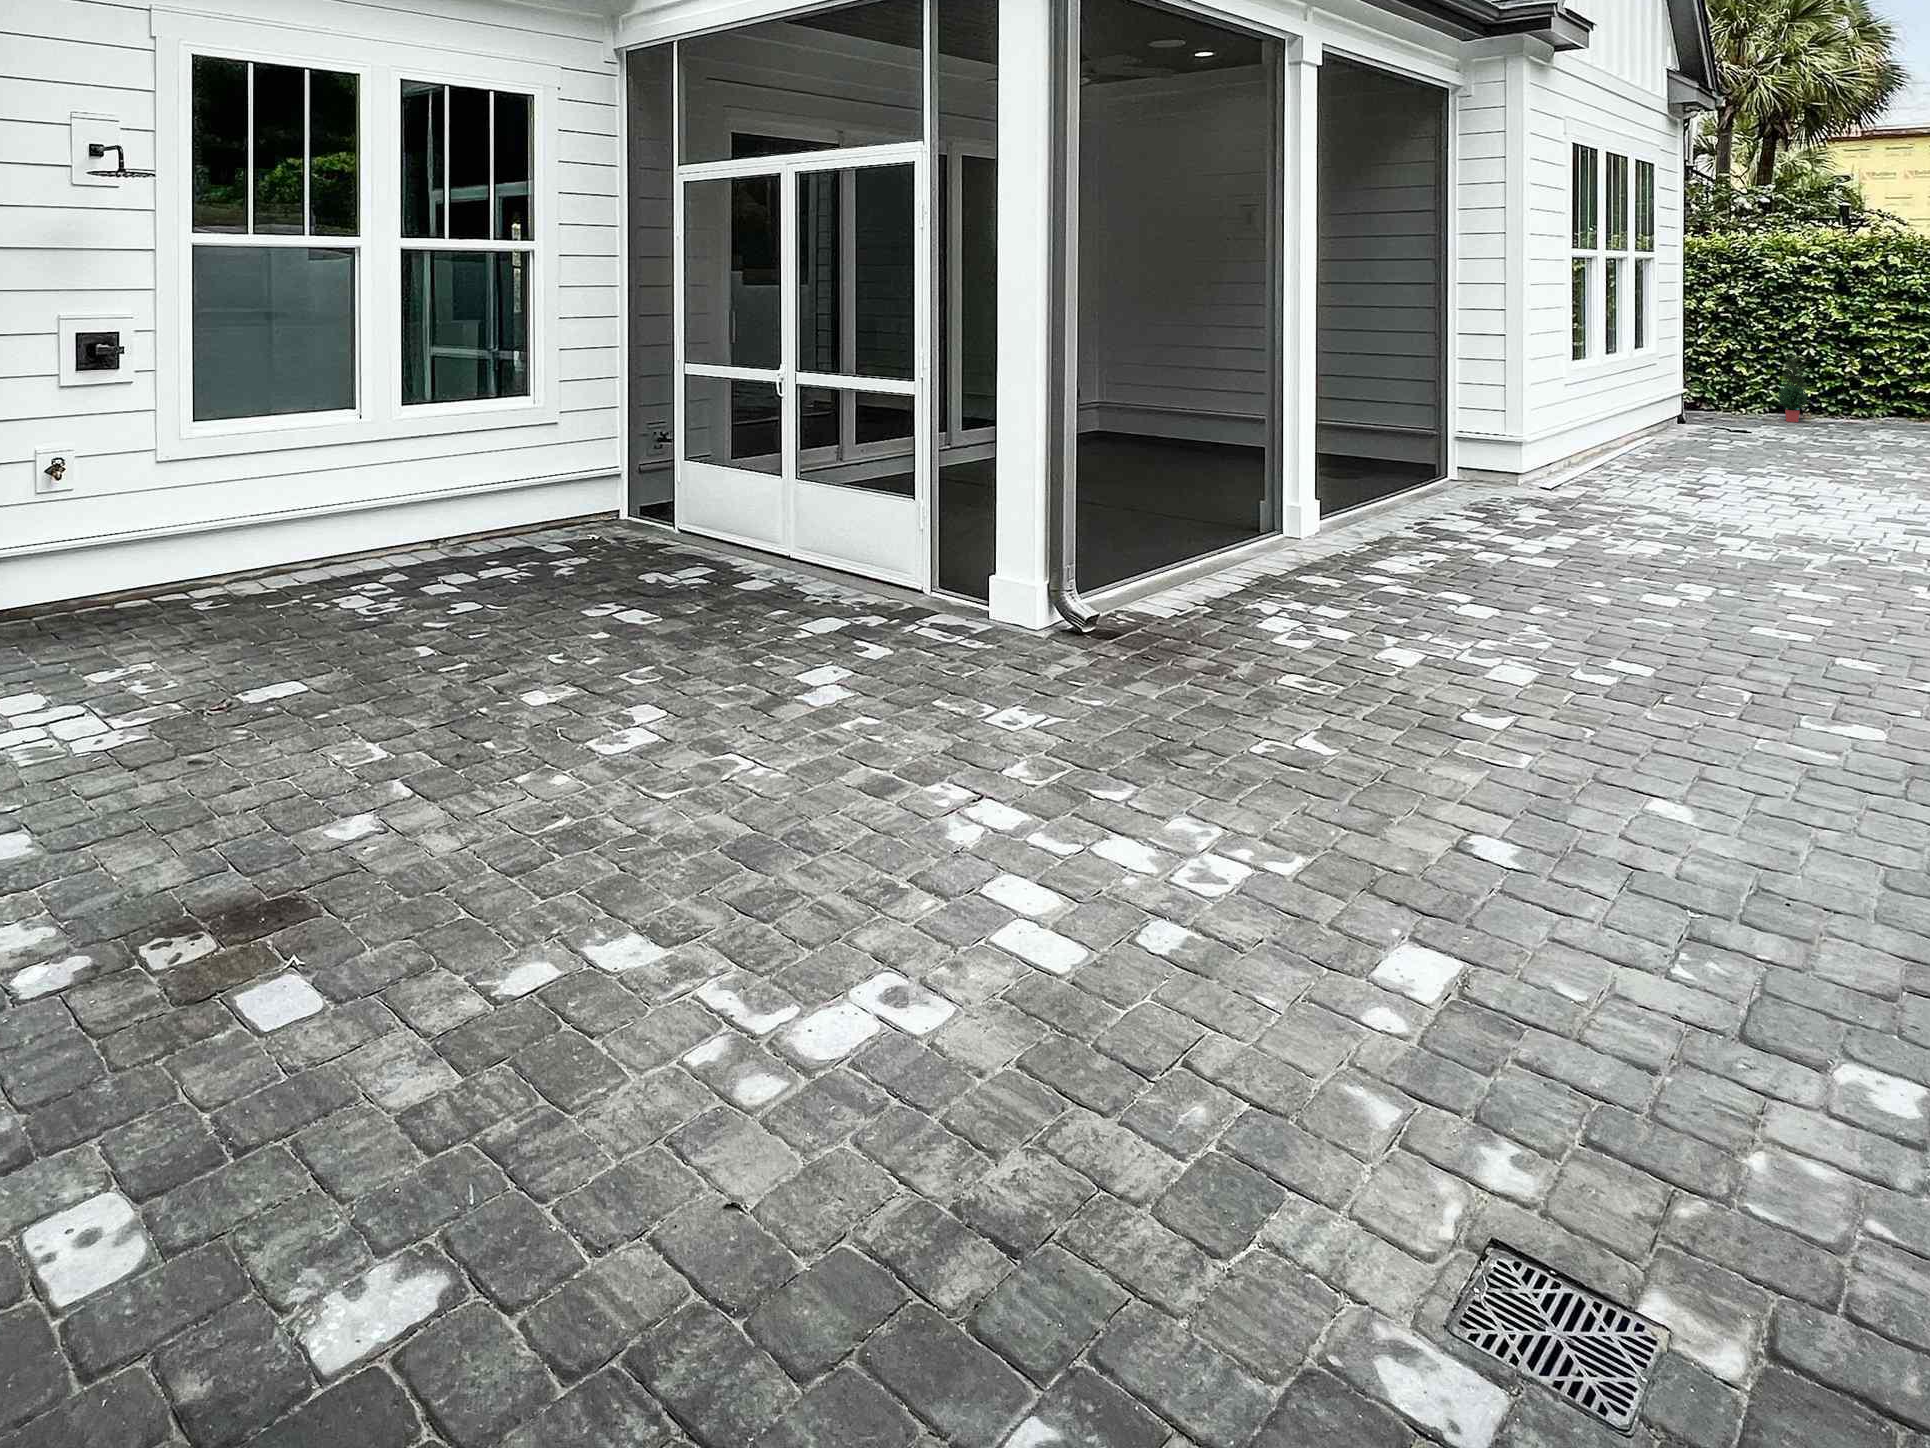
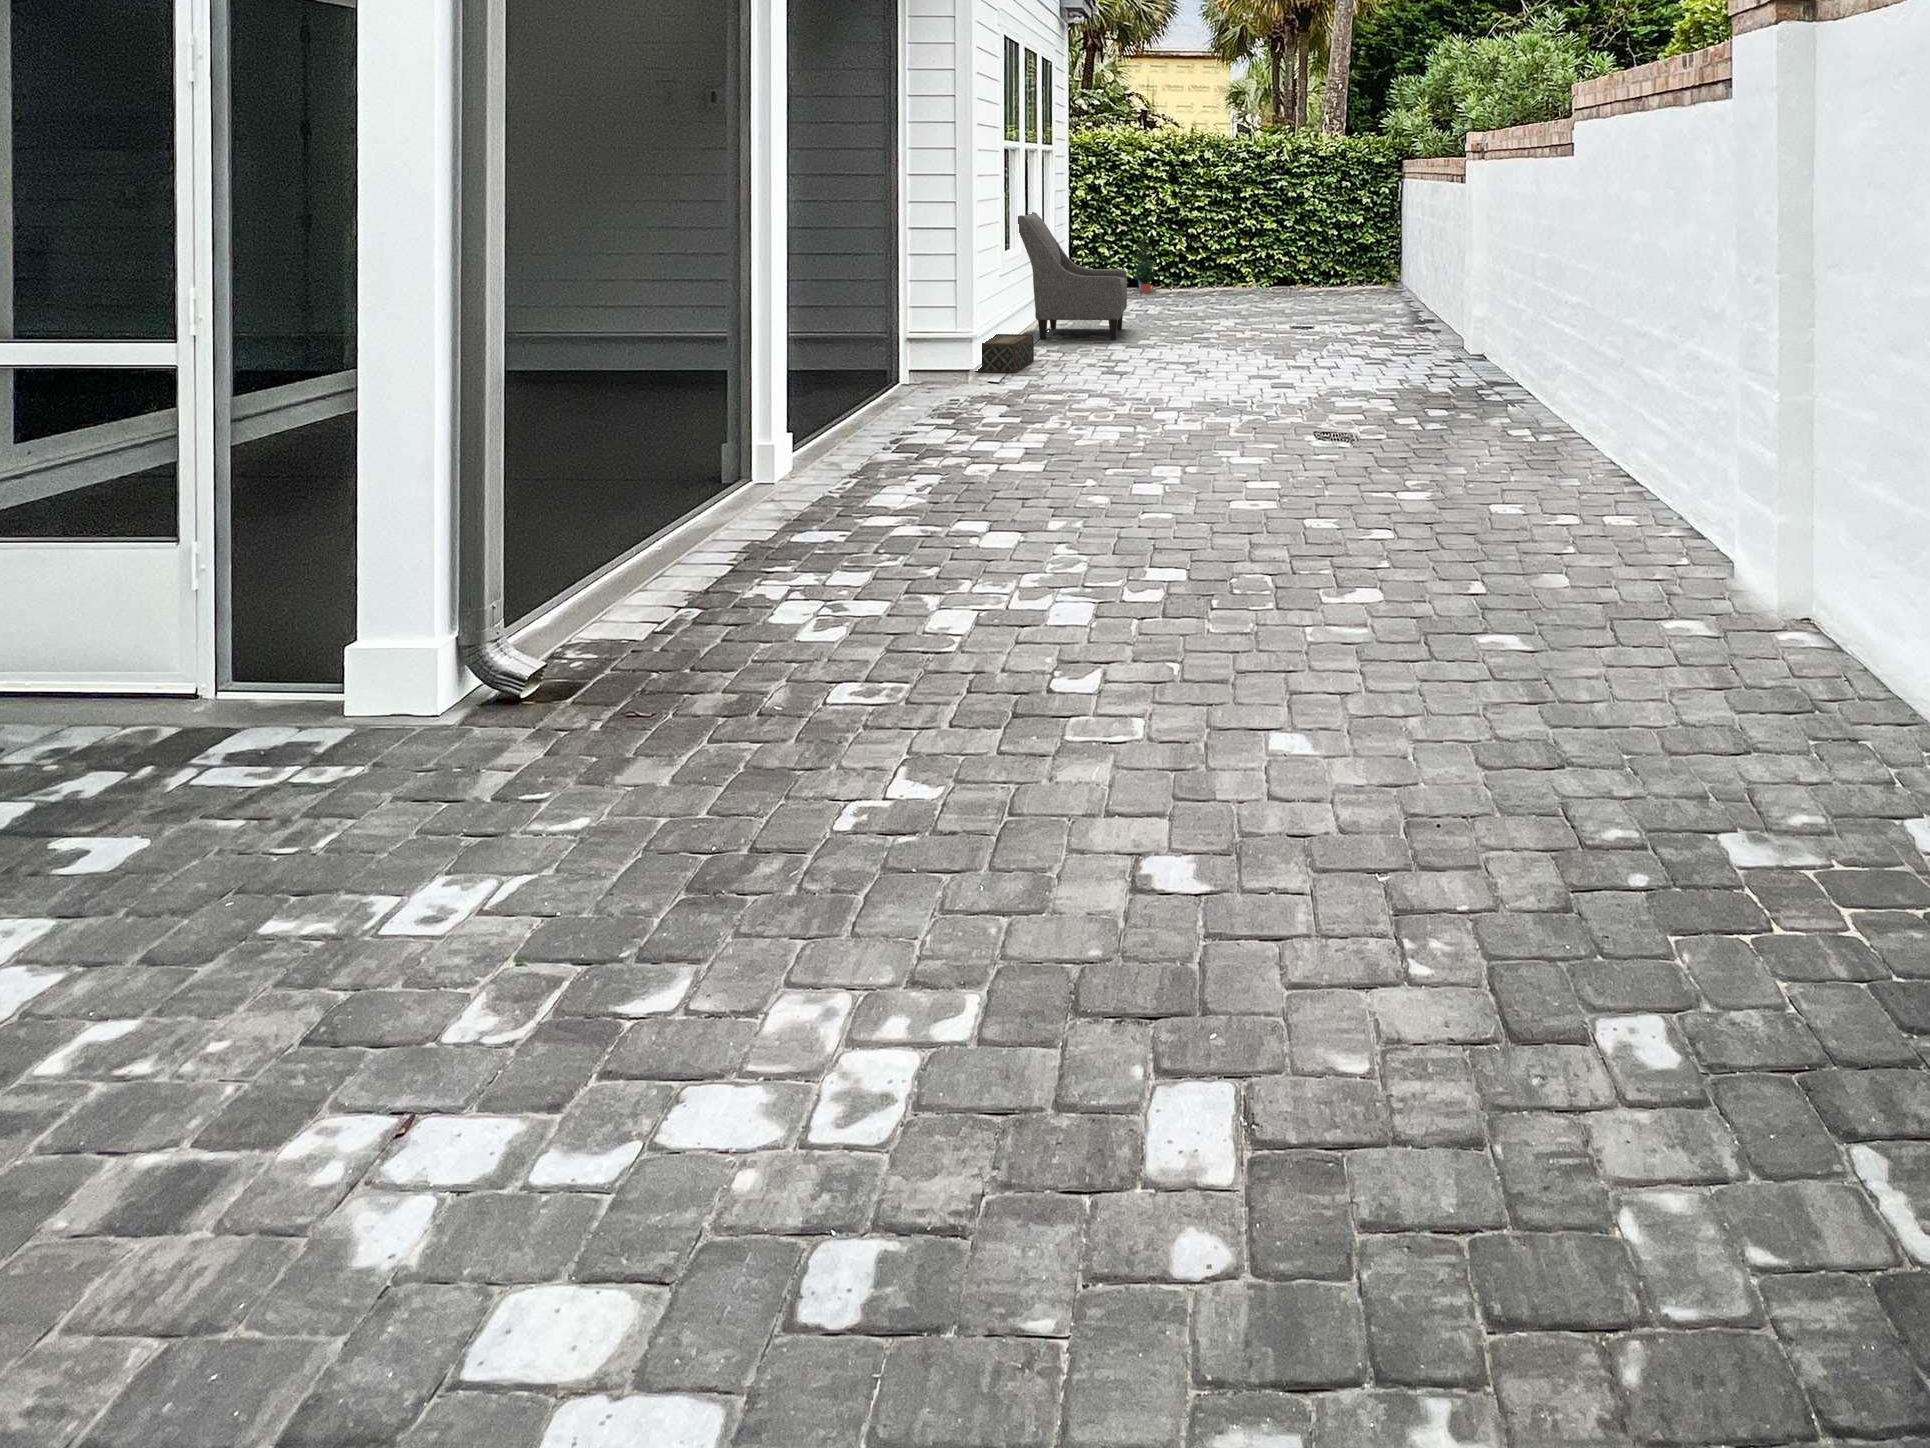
chair: none [1594,321,1740,465] -> present [1018,212,1127,340]
woven basket: none [1529,443,1601,483] -> present [975,334,1034,373]

